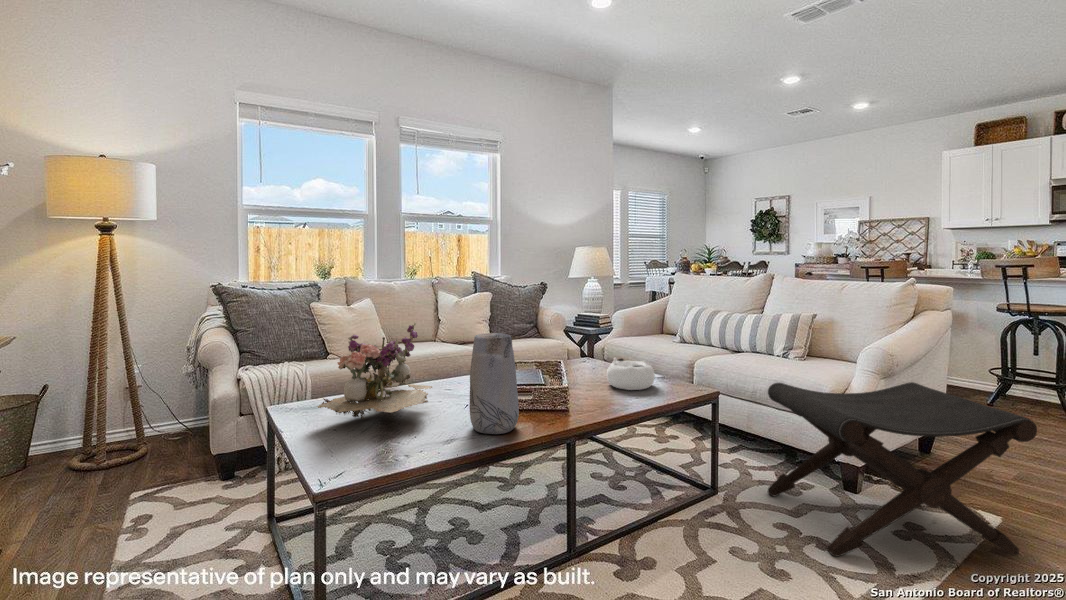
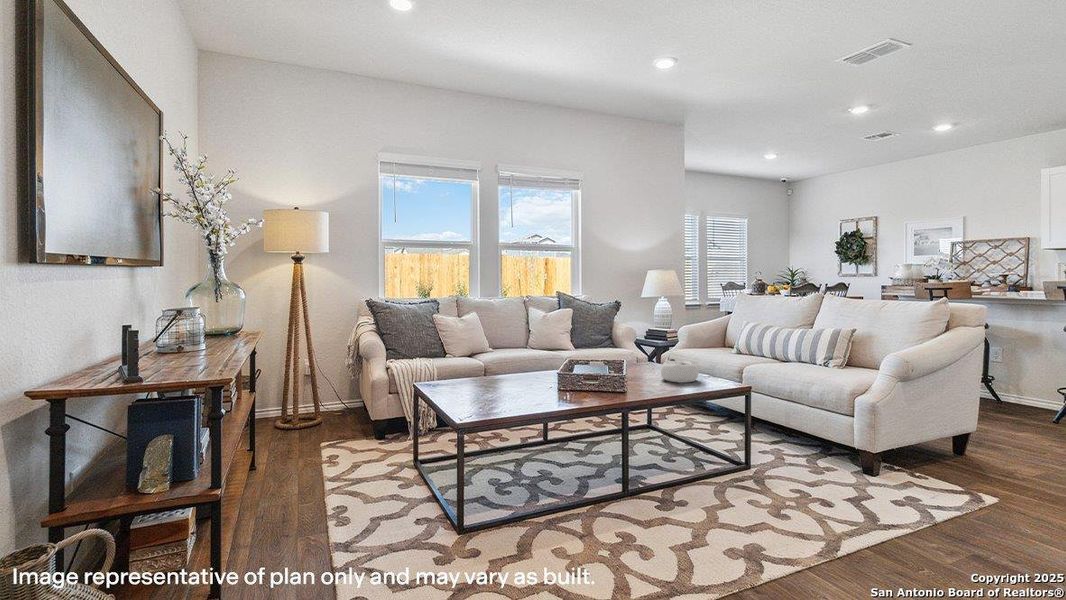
flower arrangement: present [317,323,432,419] -> none [454,326,529,391]
vase: present [469,333,519,434] -> none [556,333,589,401]
footstool: present [768,382,1037,556] -> none [793,381,1001,520]

